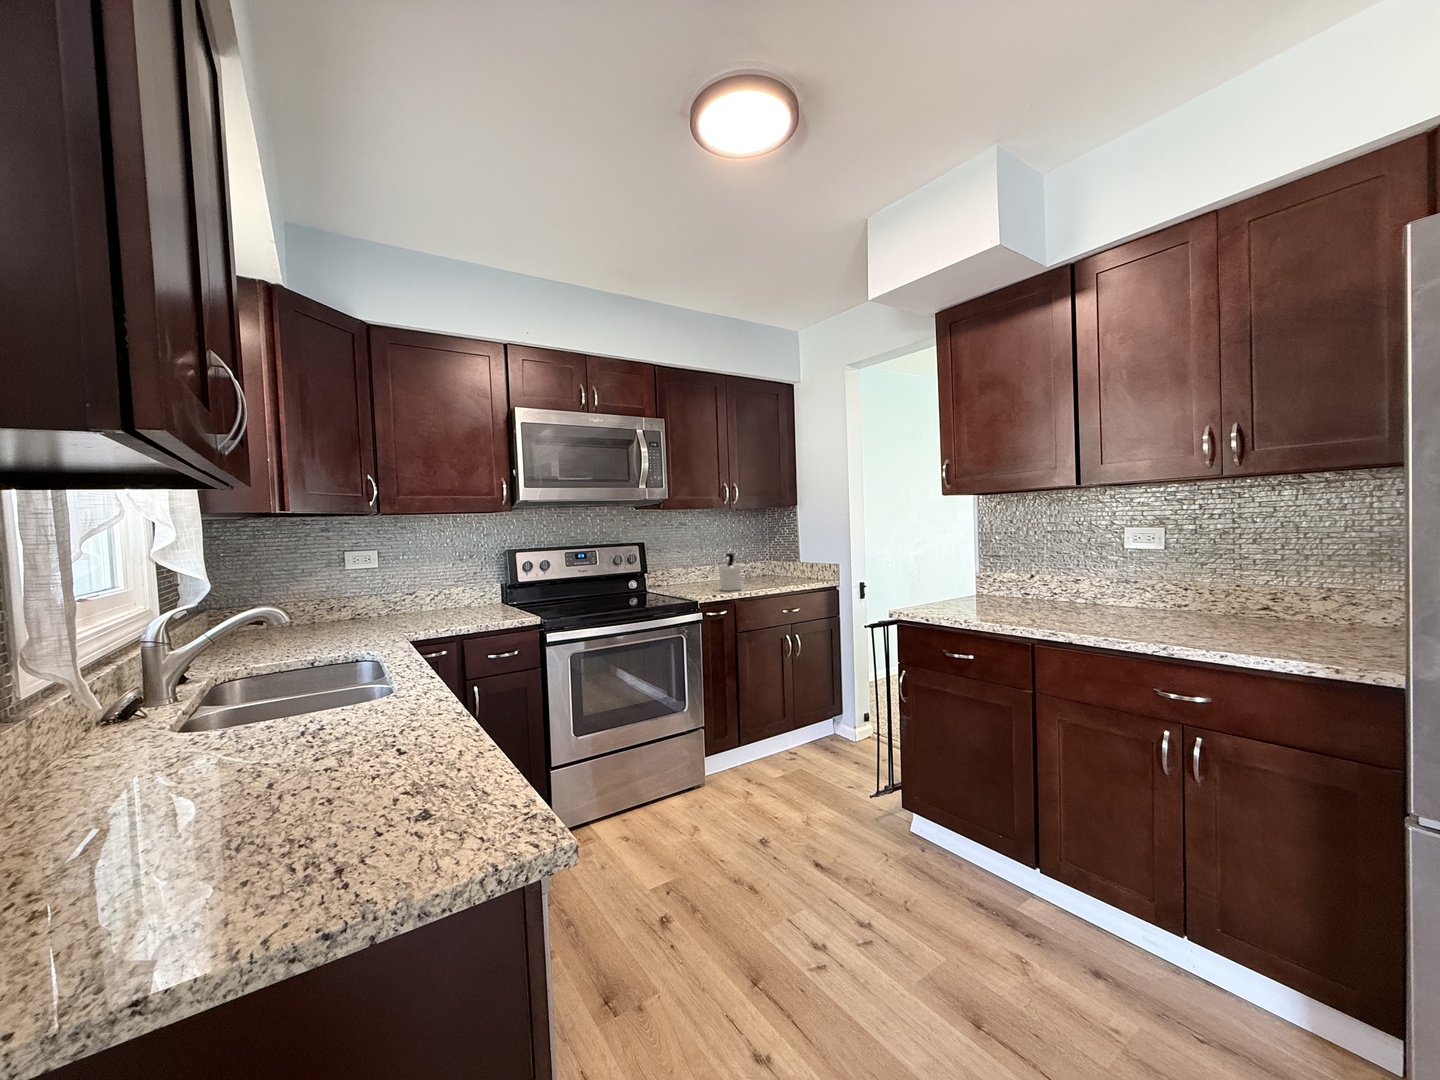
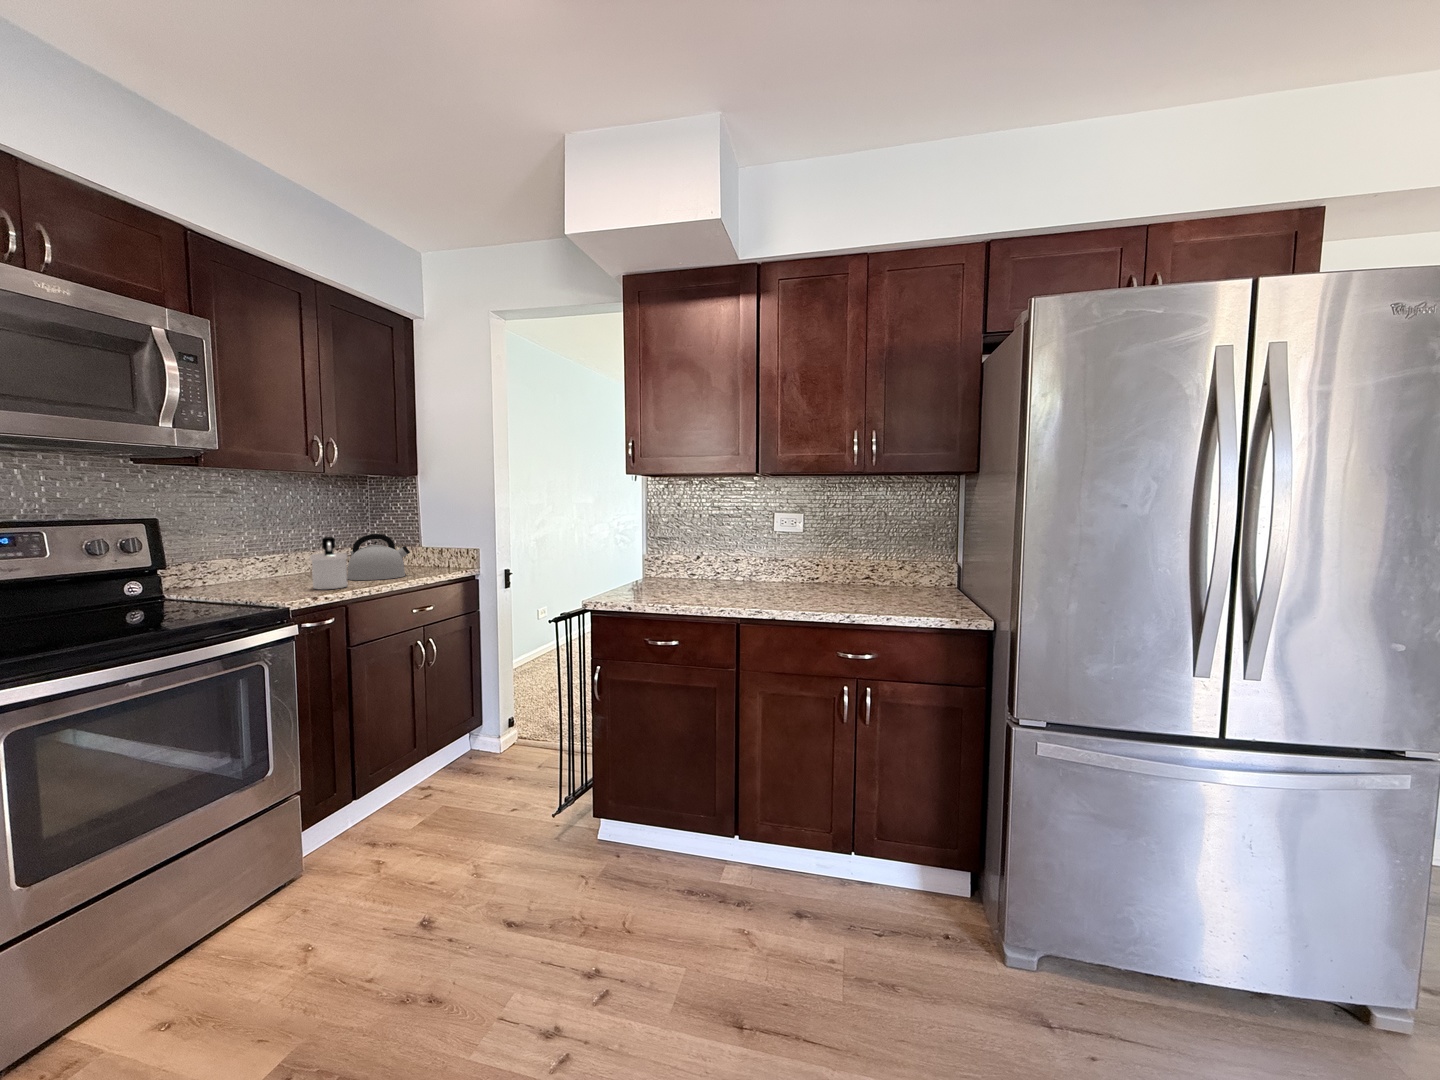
kettle: none [746,551,788,586] -> present [347,534,410,580]

